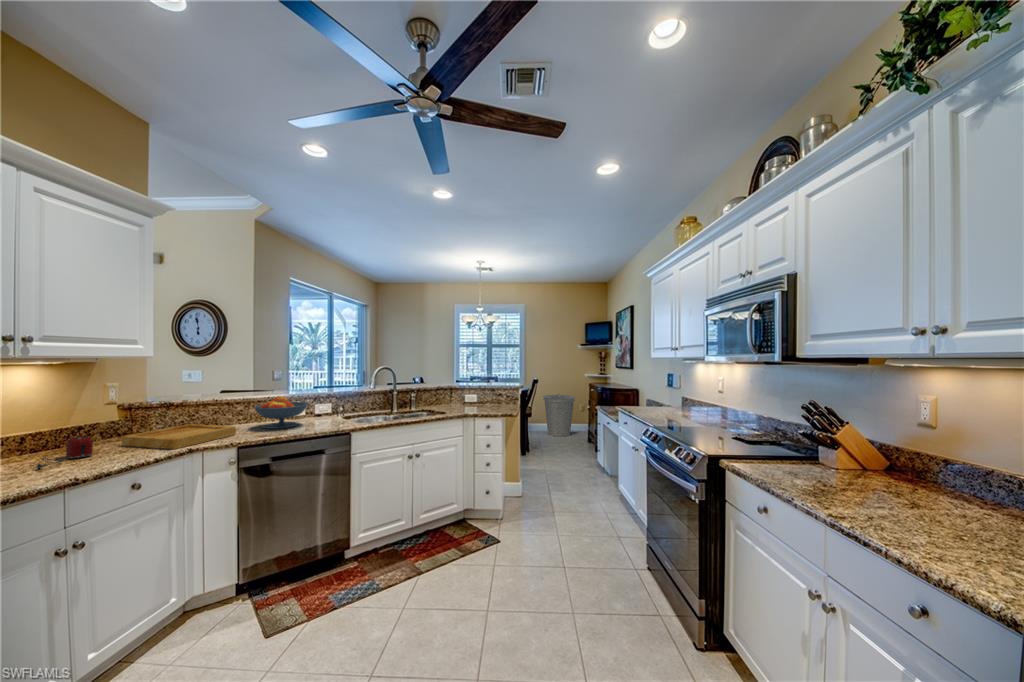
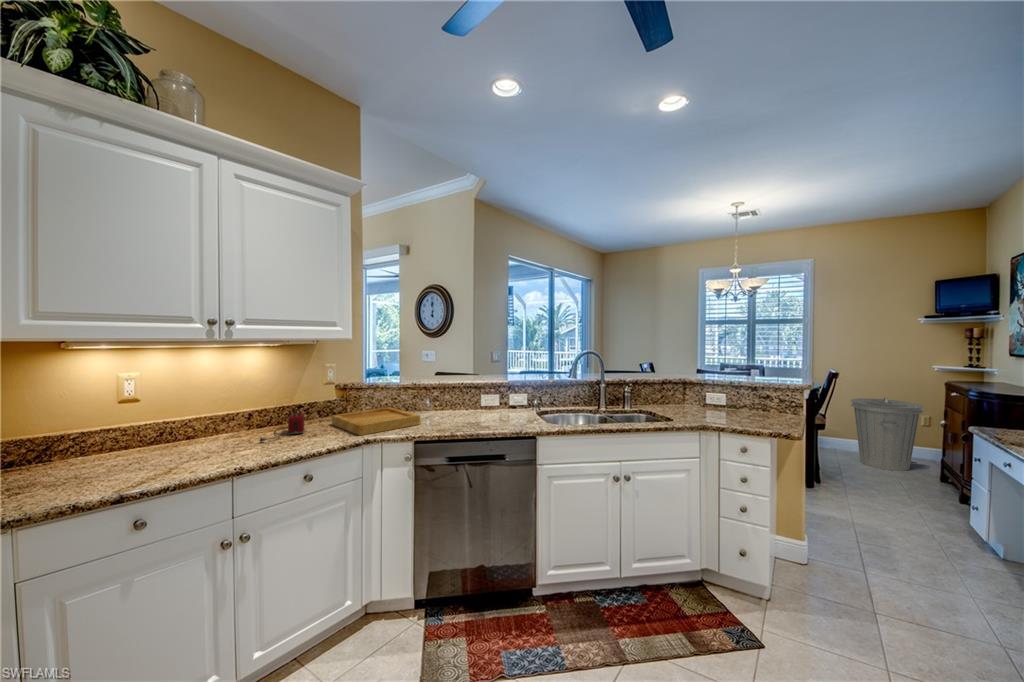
fruit bowl: present [255,397,308,429] -> none [441,383,494,421]

